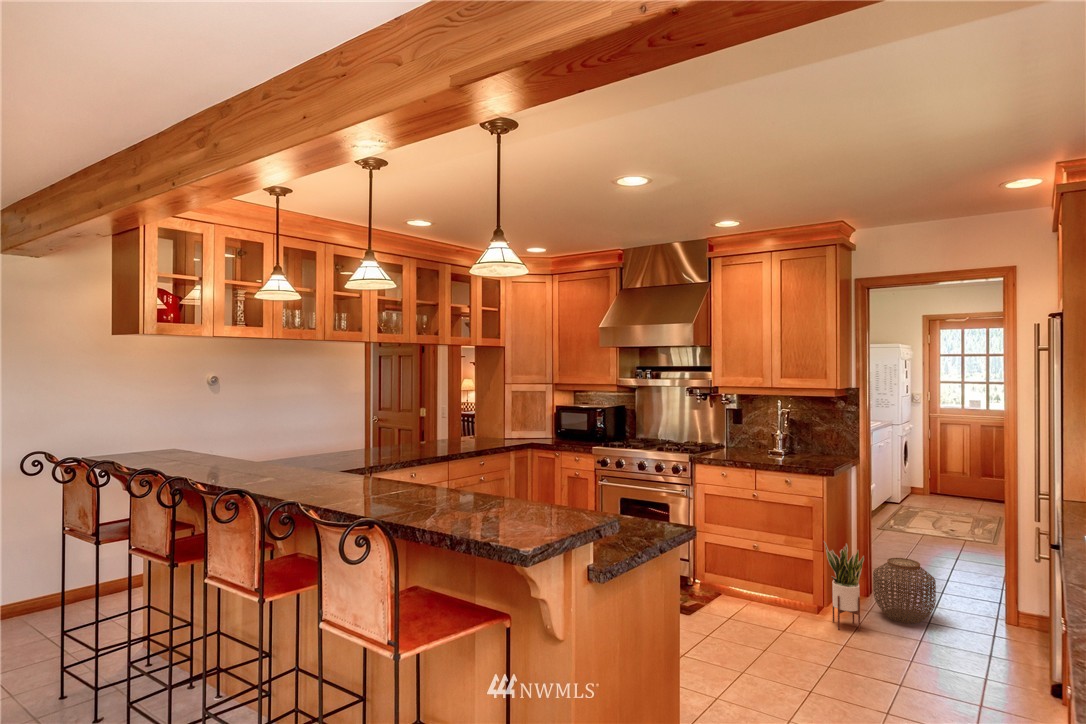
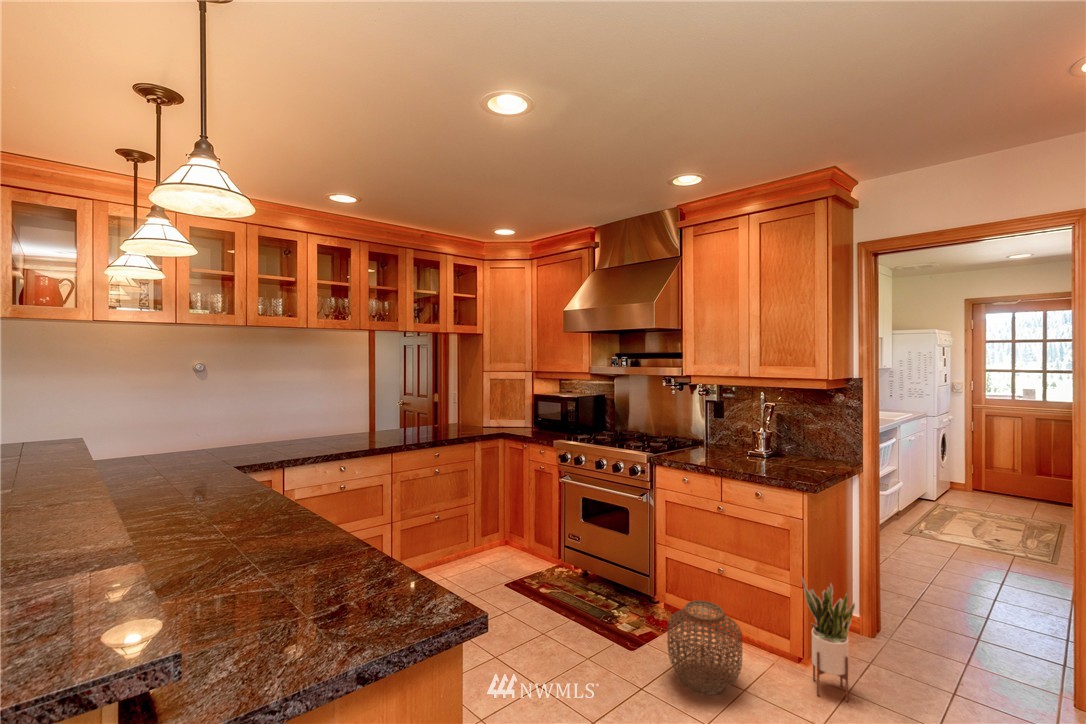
woven basket: present [873,558,936,624] -> present [667,600,742,695]

